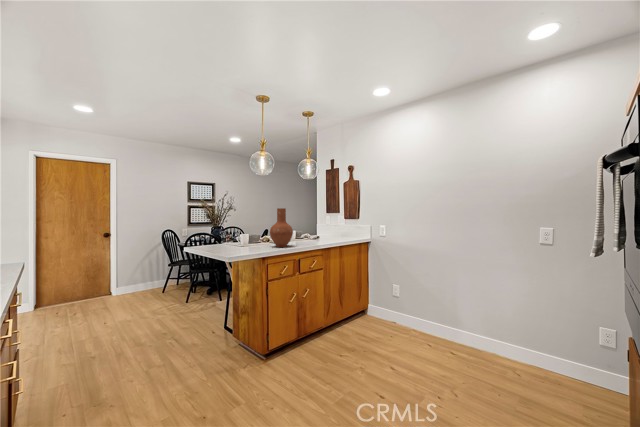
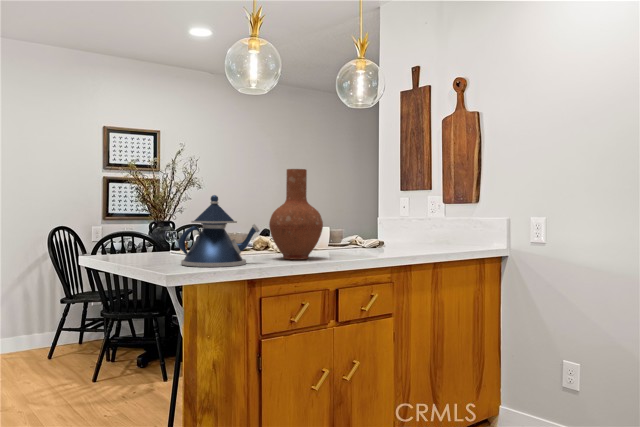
teapot: none [231,221,266,252] -> present [178,195,259,267]

